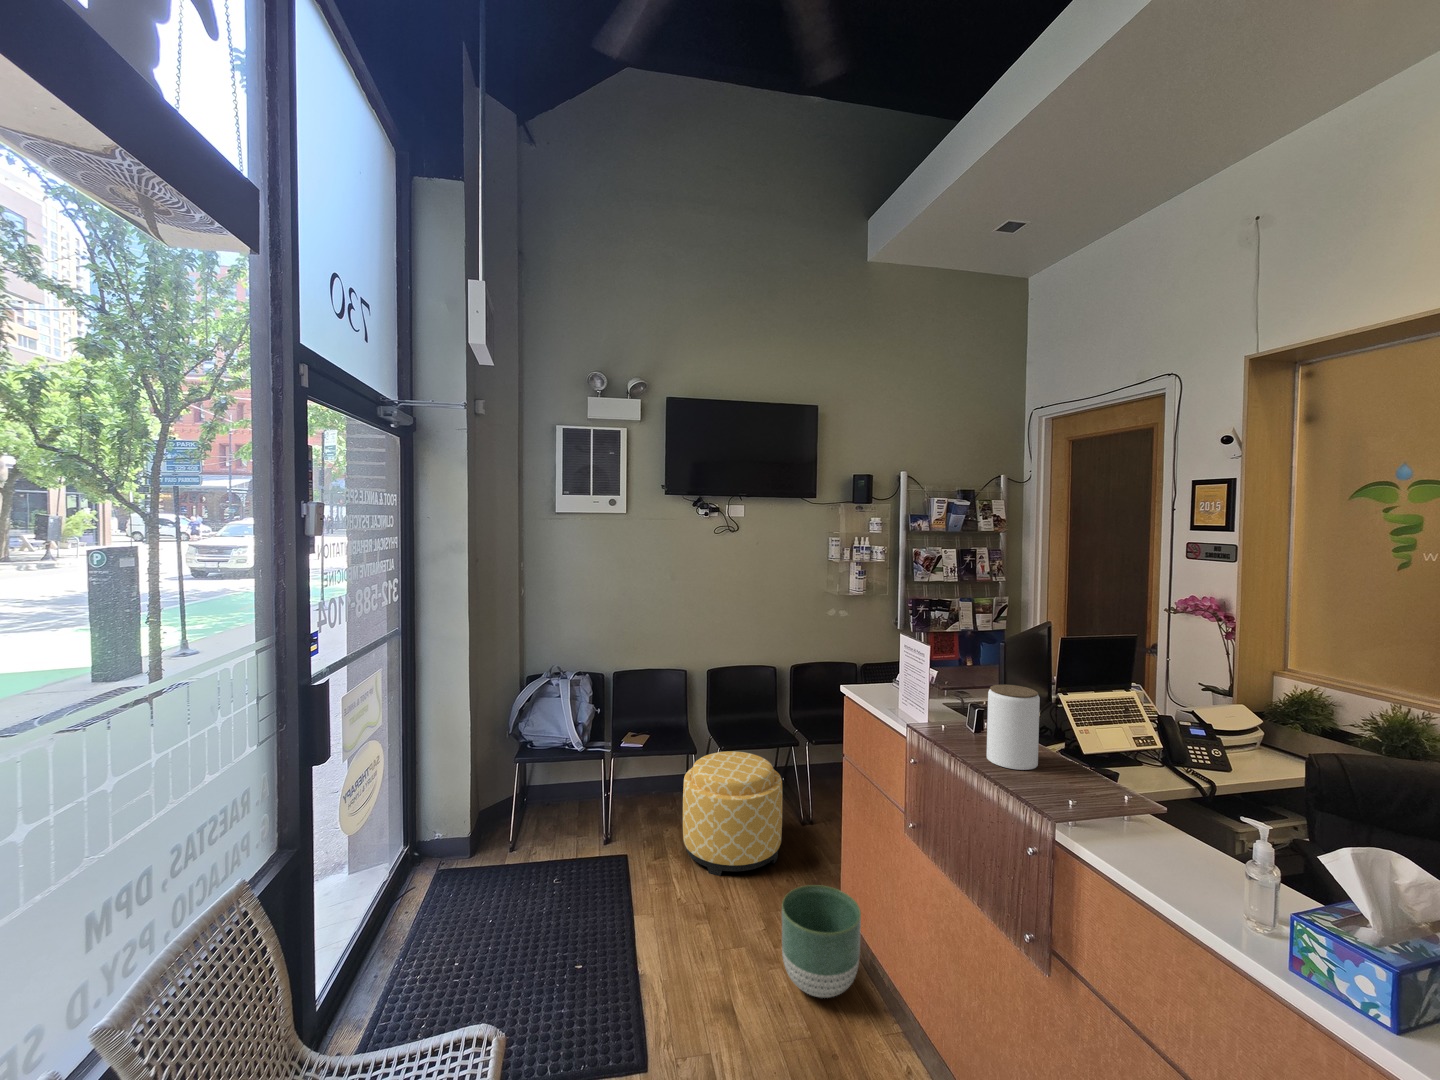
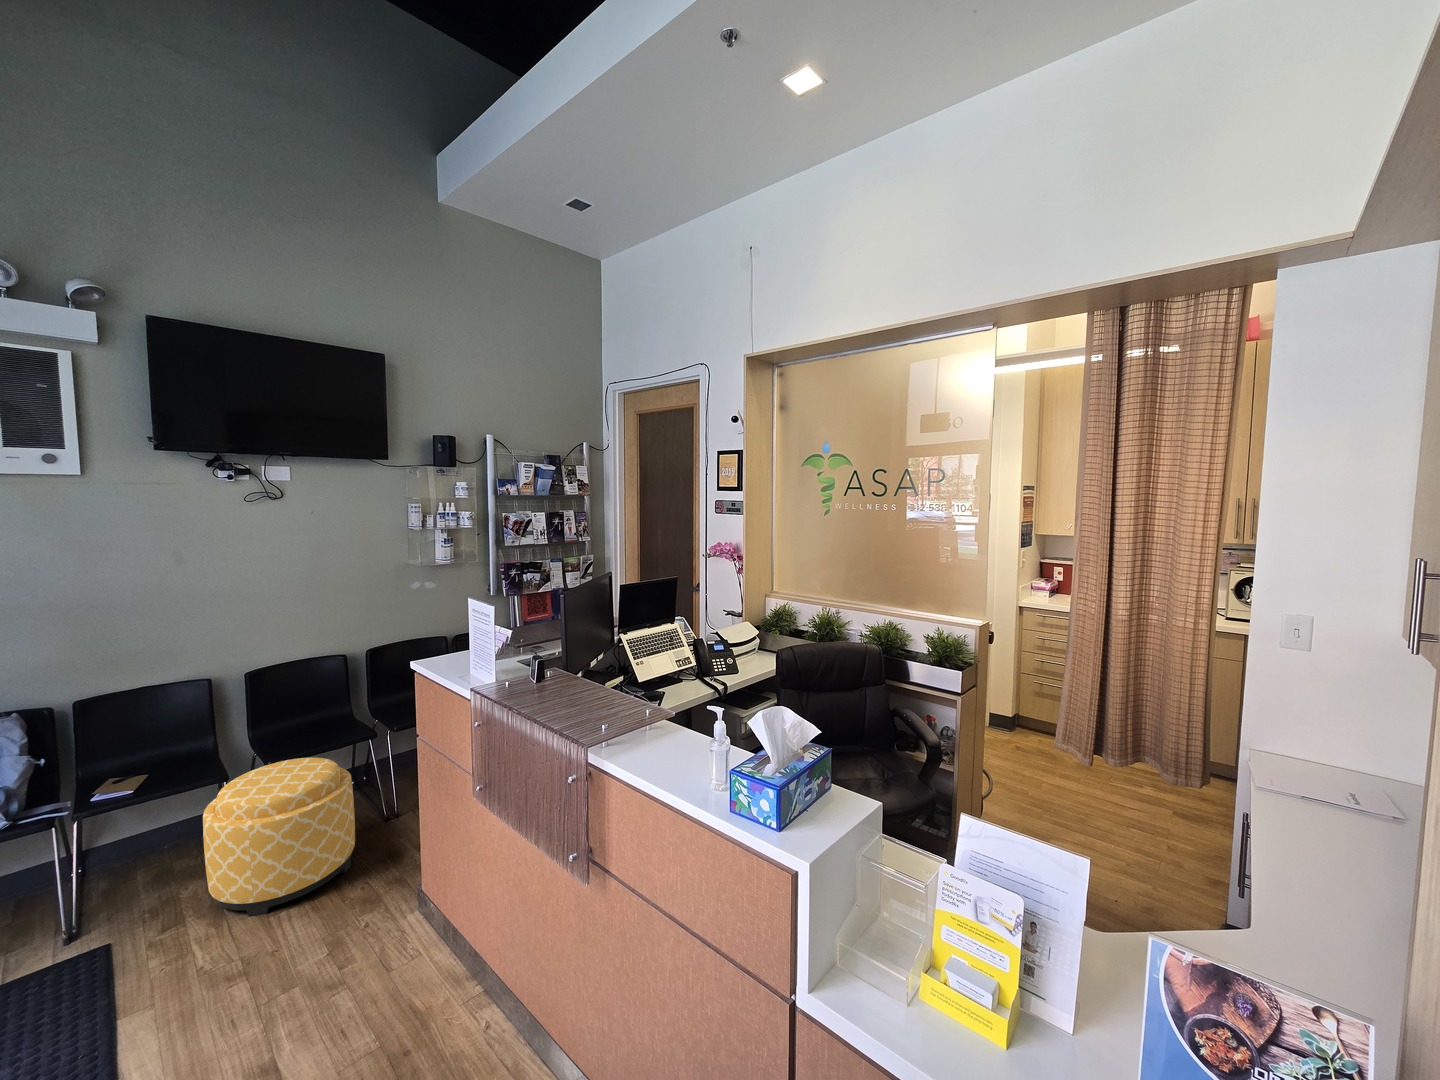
jar: present [987,684,1040,770] -> none [541,633,588,713]
planter: present [782,885,861,998] -> none [336,880,437,1008]

